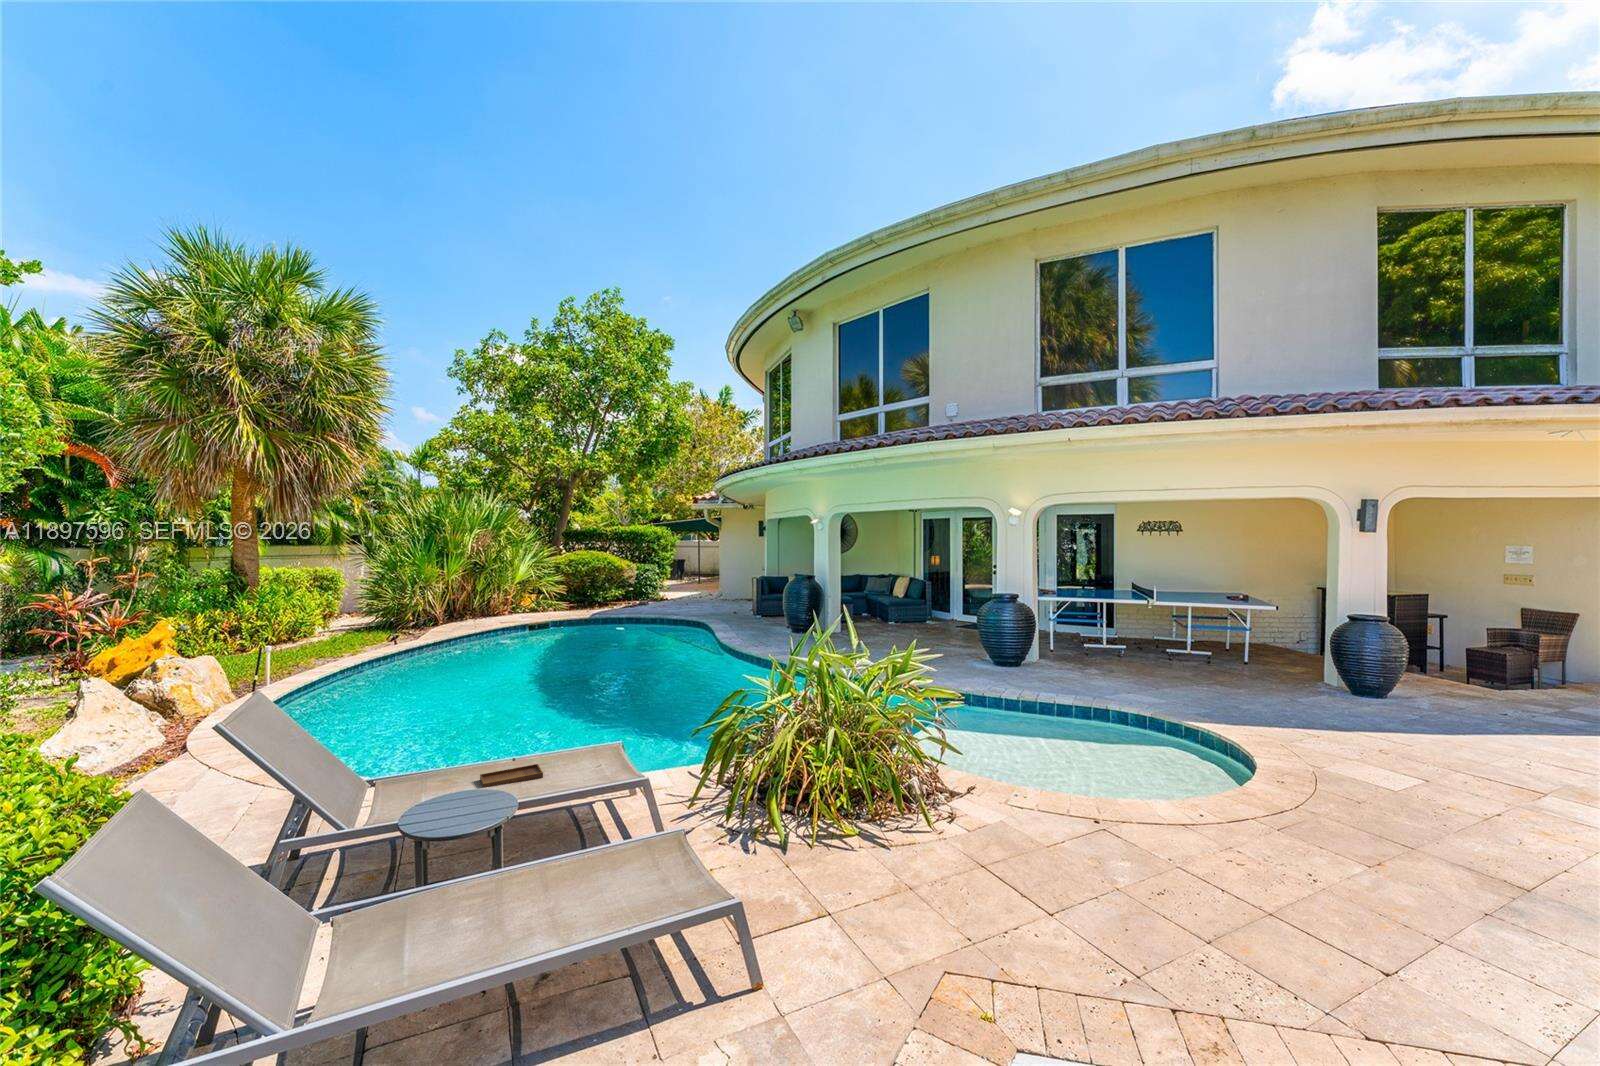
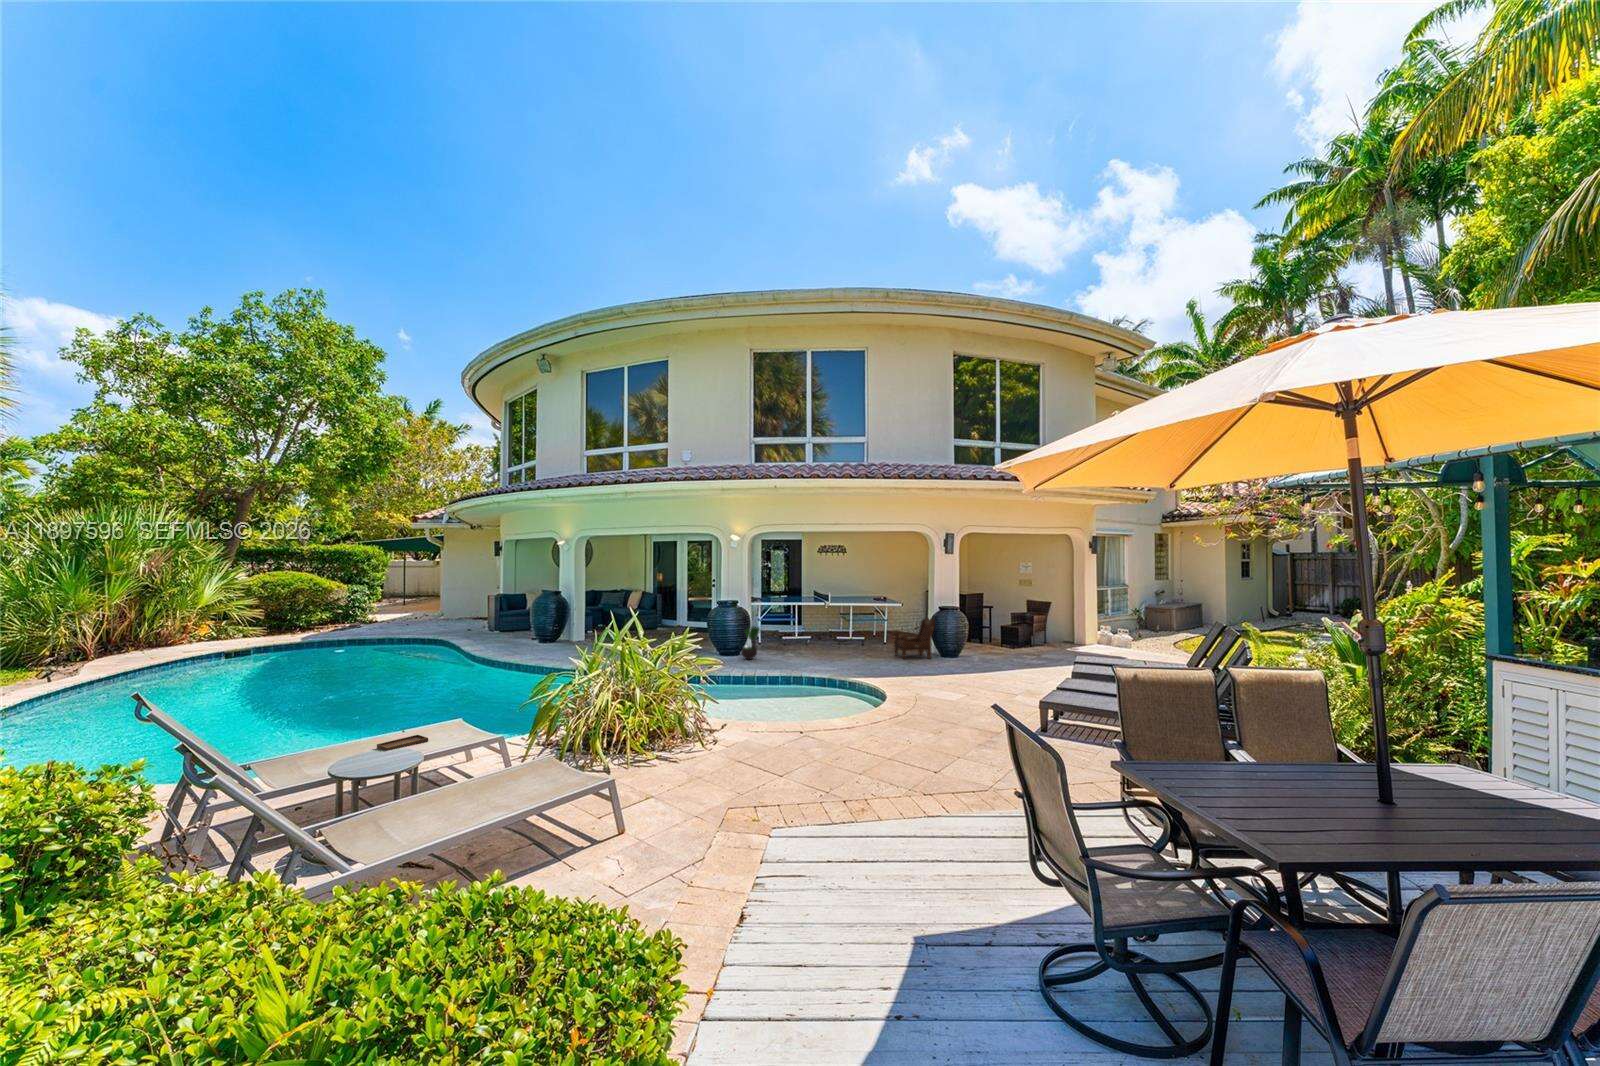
potted tree: none [1021,624,1051,673] -> present [741,626,760,659]
armchair: none [1264,630,1350,698] -> present [893,617,935,659]

